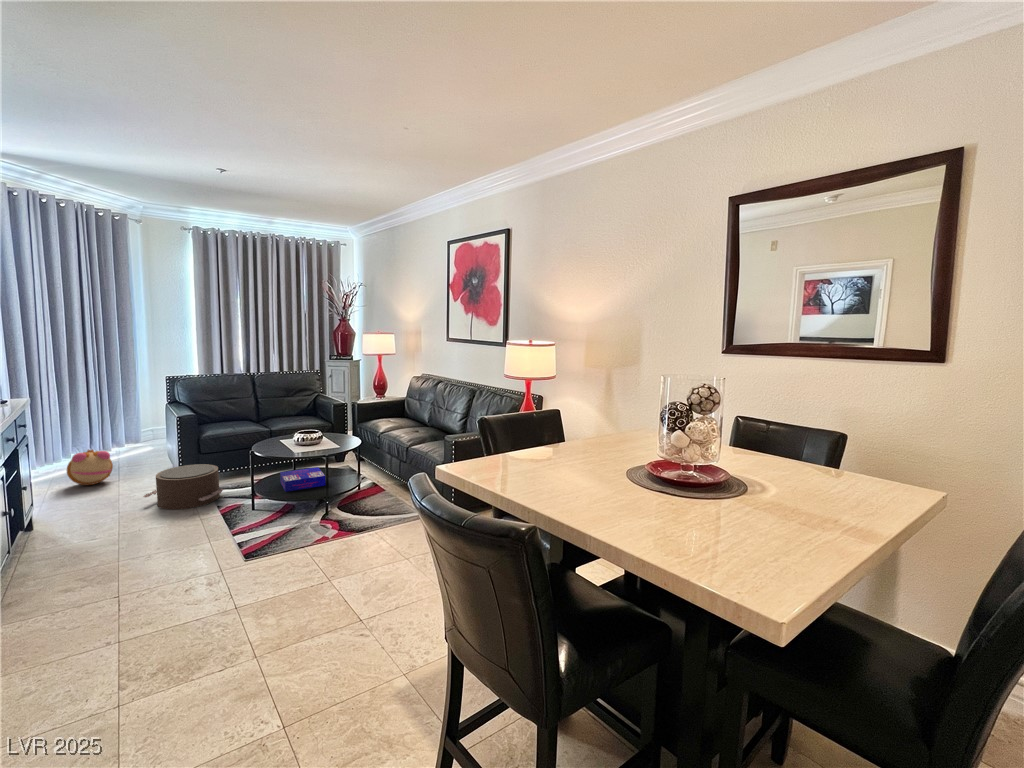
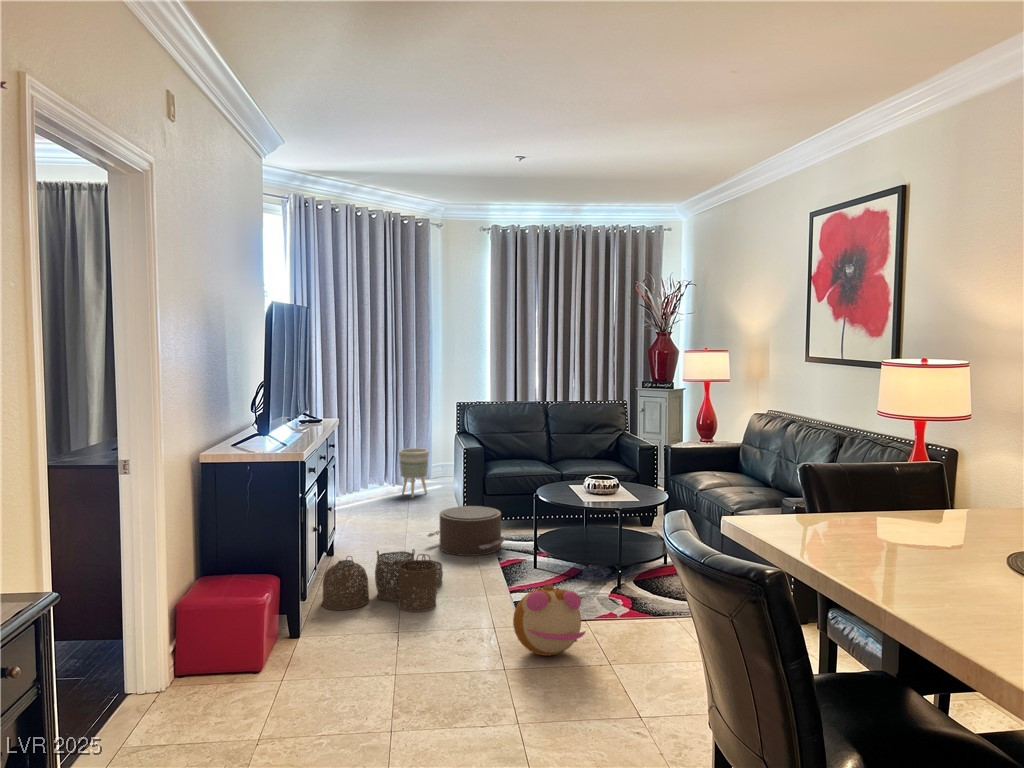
planter: none [105,418,139,462] -> present [399,448,429,498]
plush toy: present [67,449,113,485] -> present [513,584,585,656]
board game: present [280,467,325,492] -> none [567,526,620,551]
woven basket: none [20,515,164,590] -> present [322,549,443,612]

